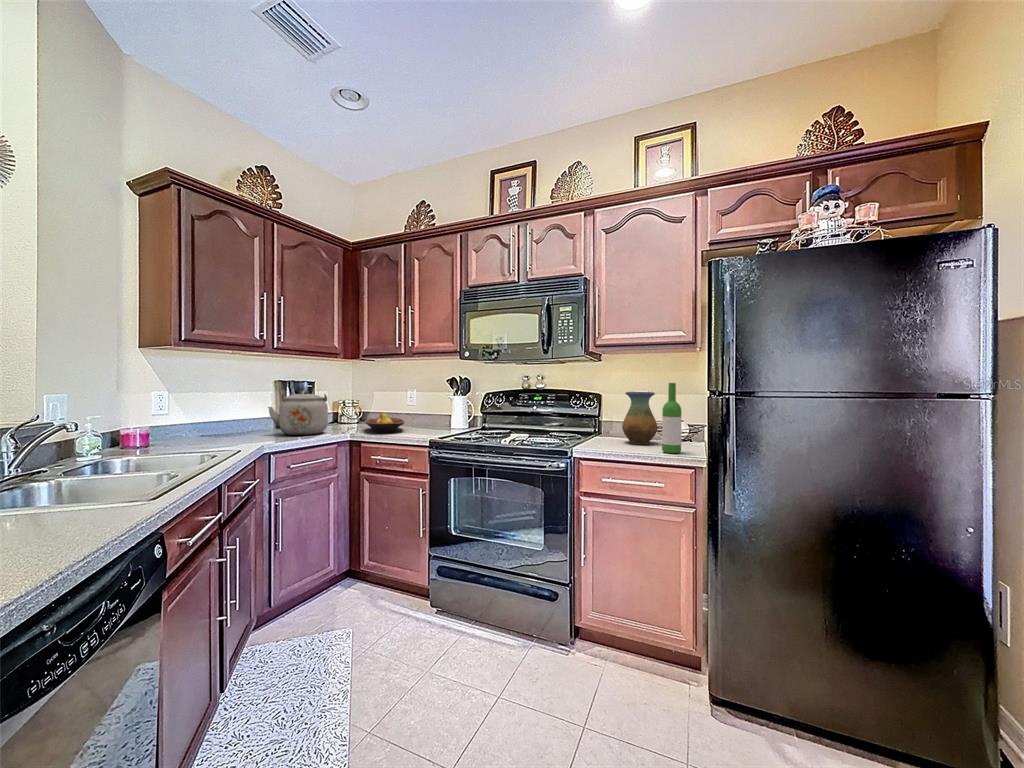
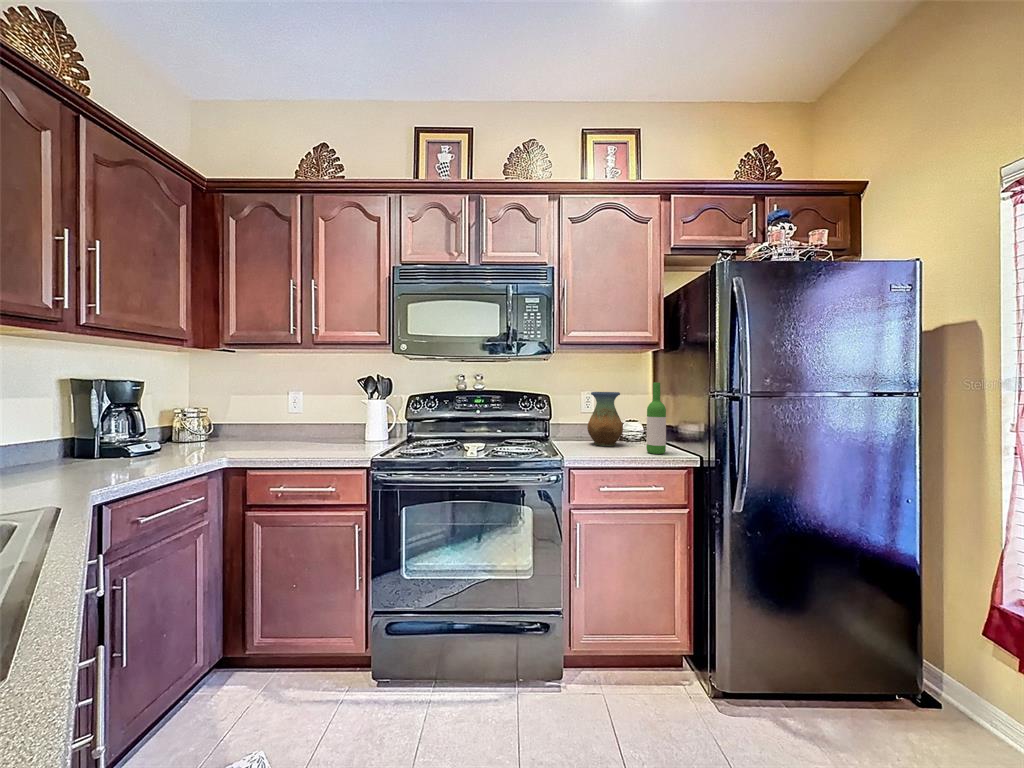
kettle: present [268,391,328,435] -> none [62,396,181,468]
fruit bowl: present [364,412,404,433] -> none [240,424,309,453]

